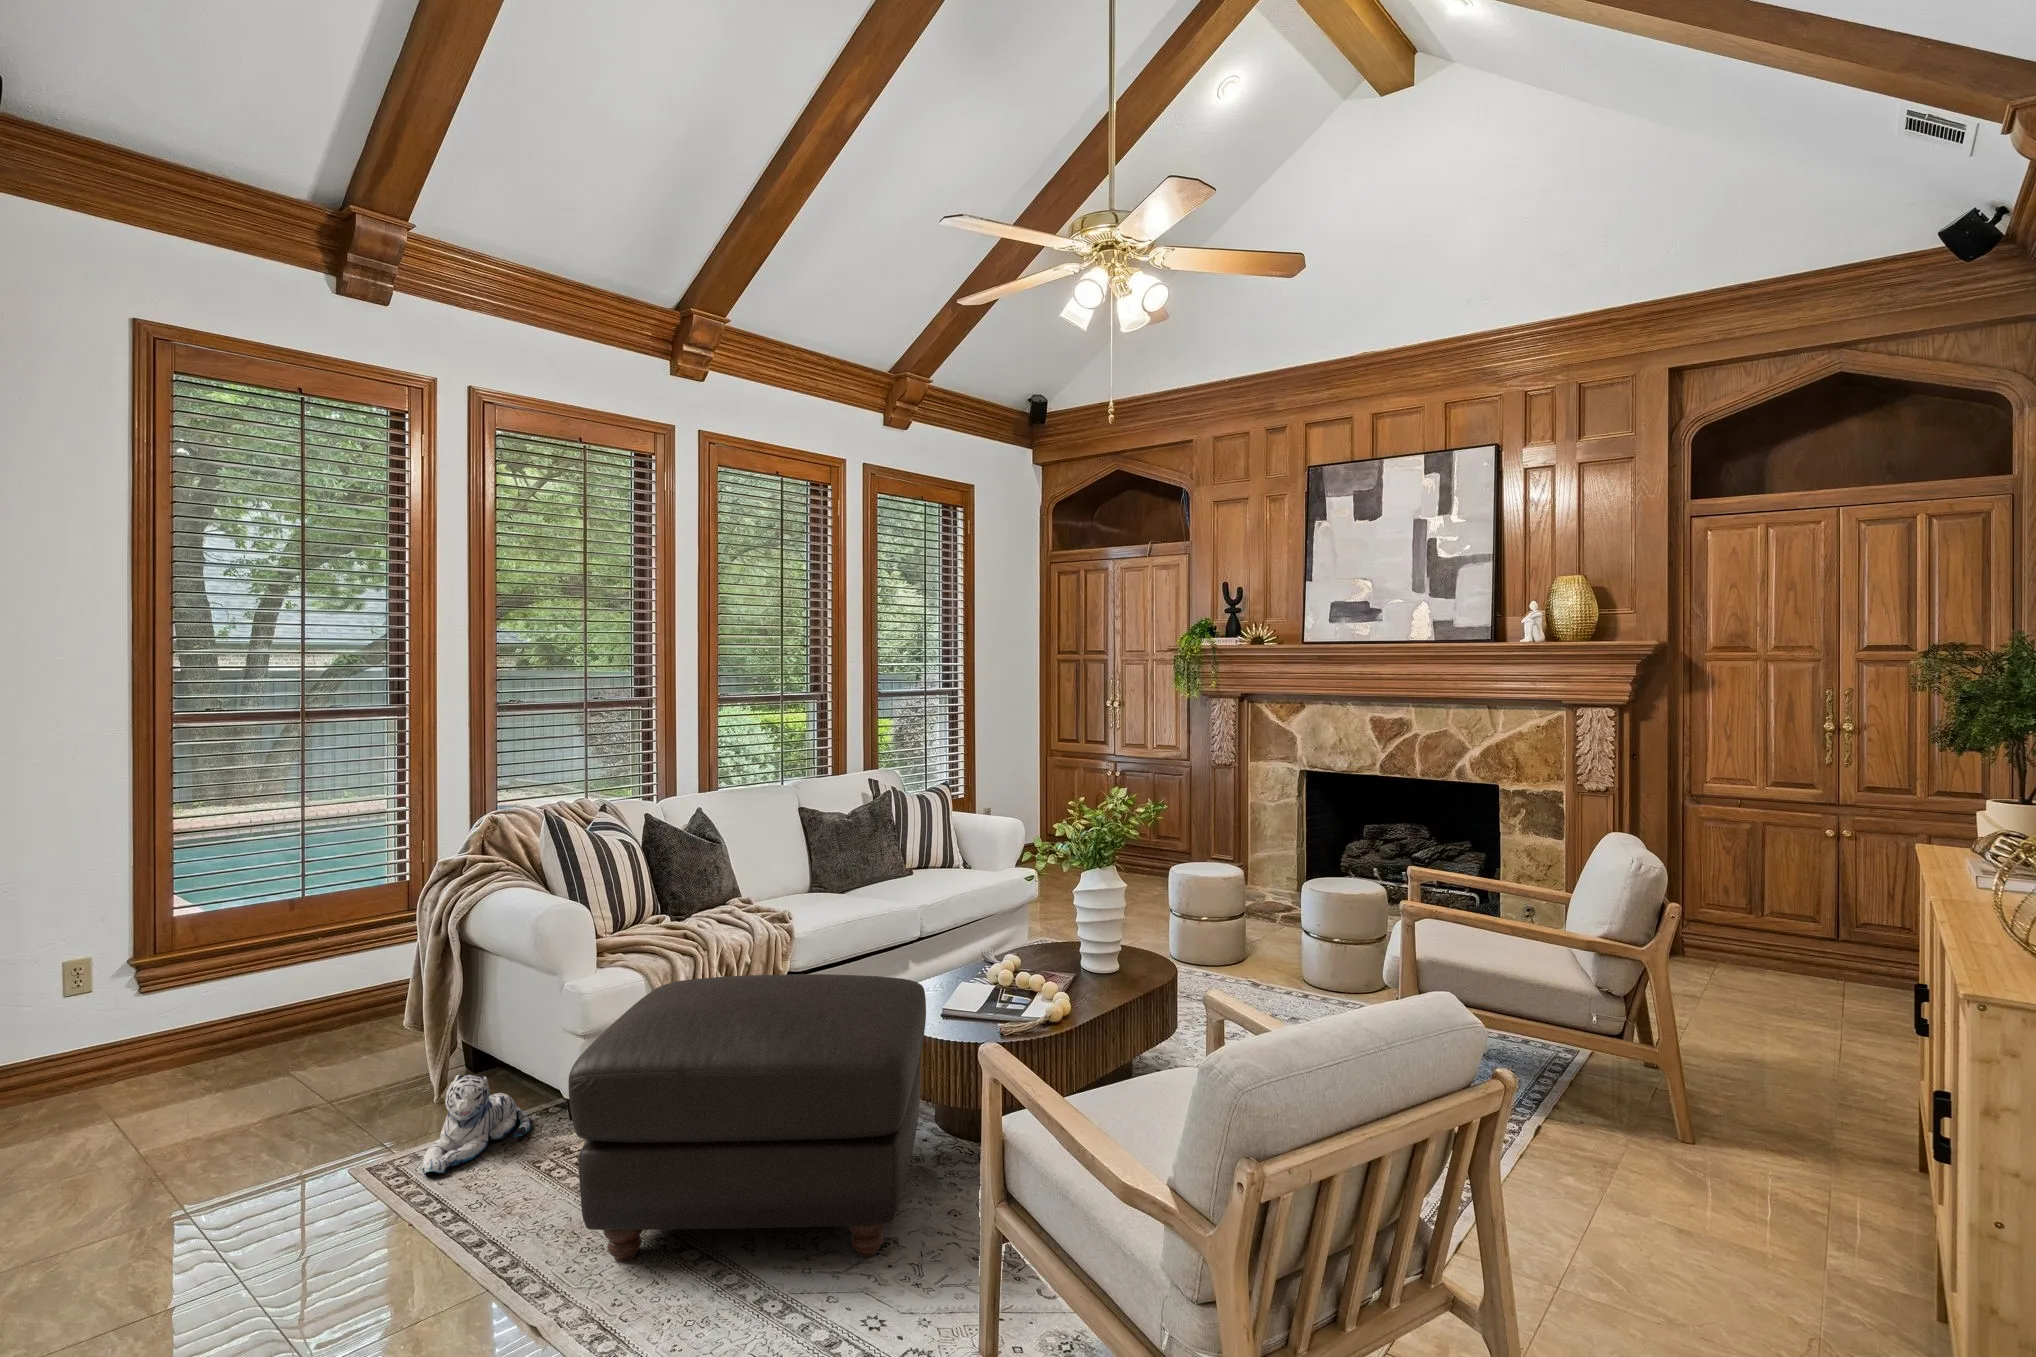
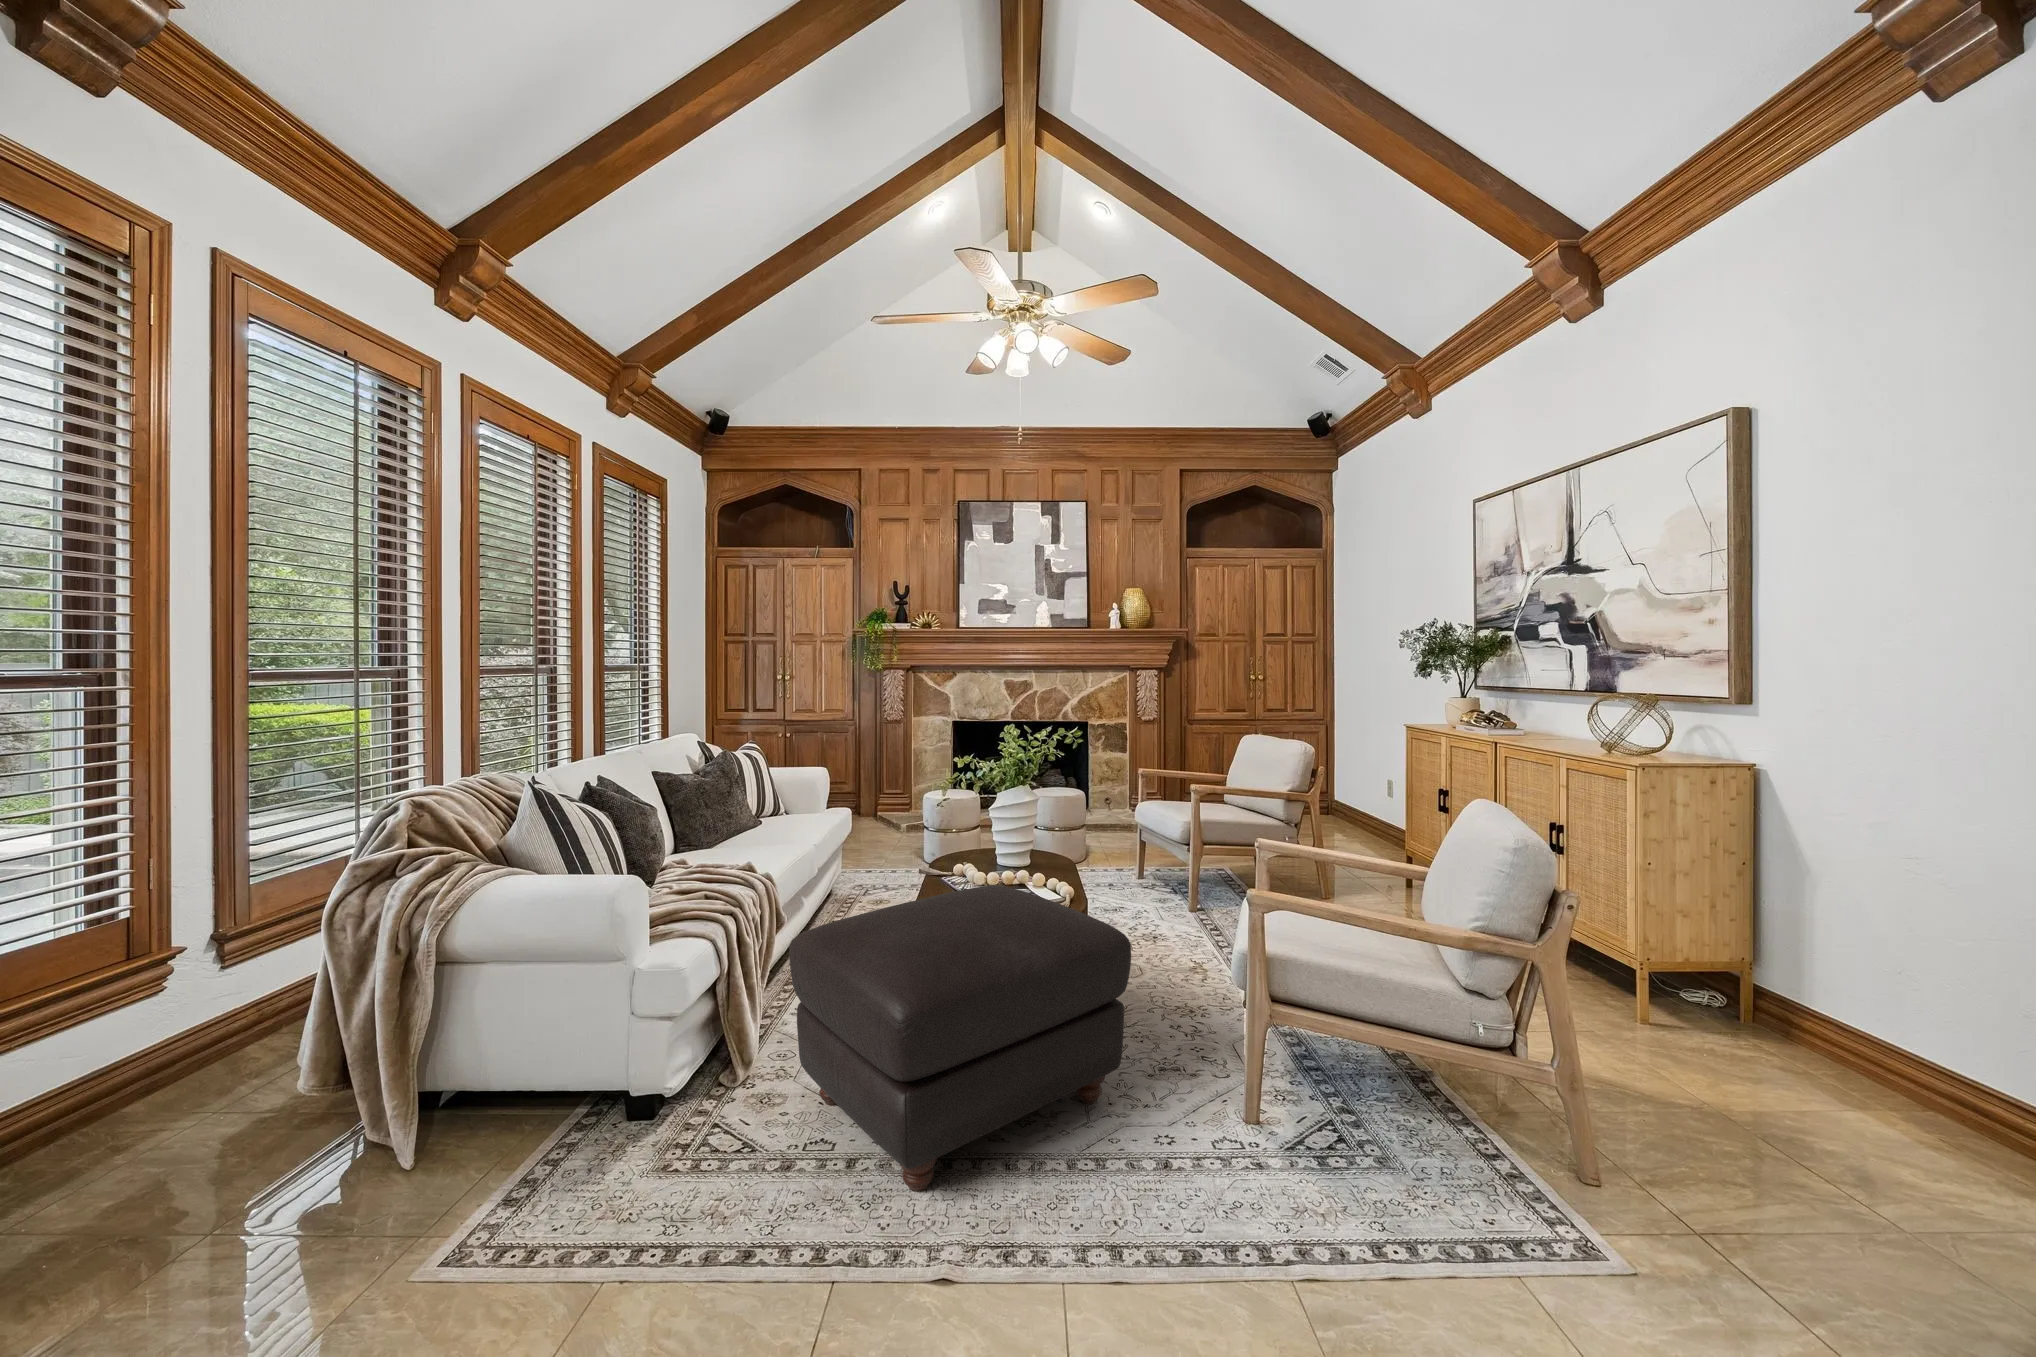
plush toy: present [422,1075,531,1175] -> none [520,1087,619,1220]

